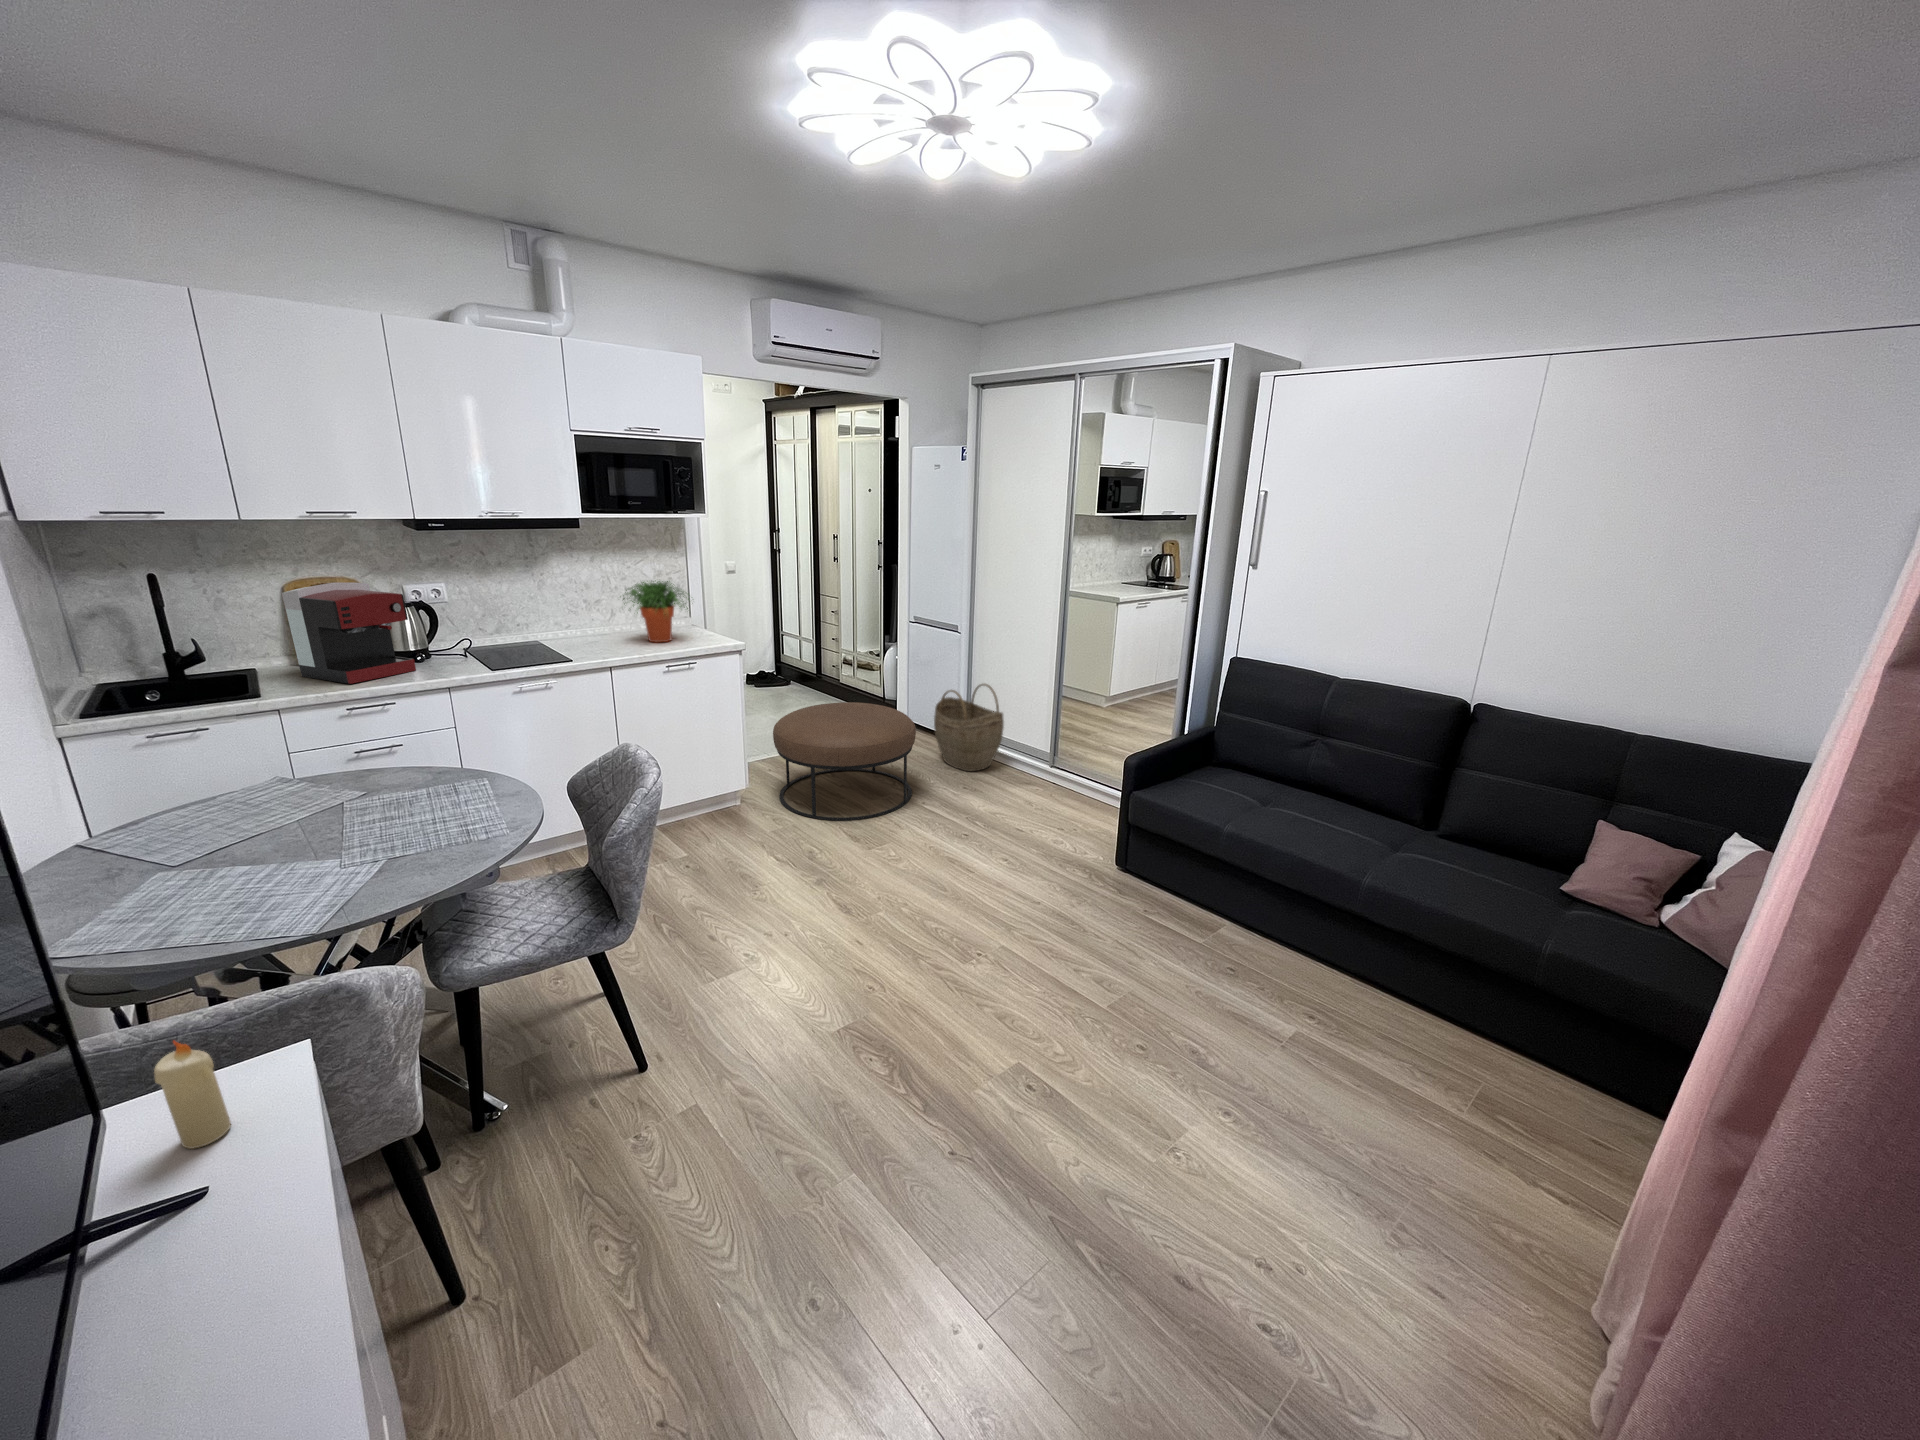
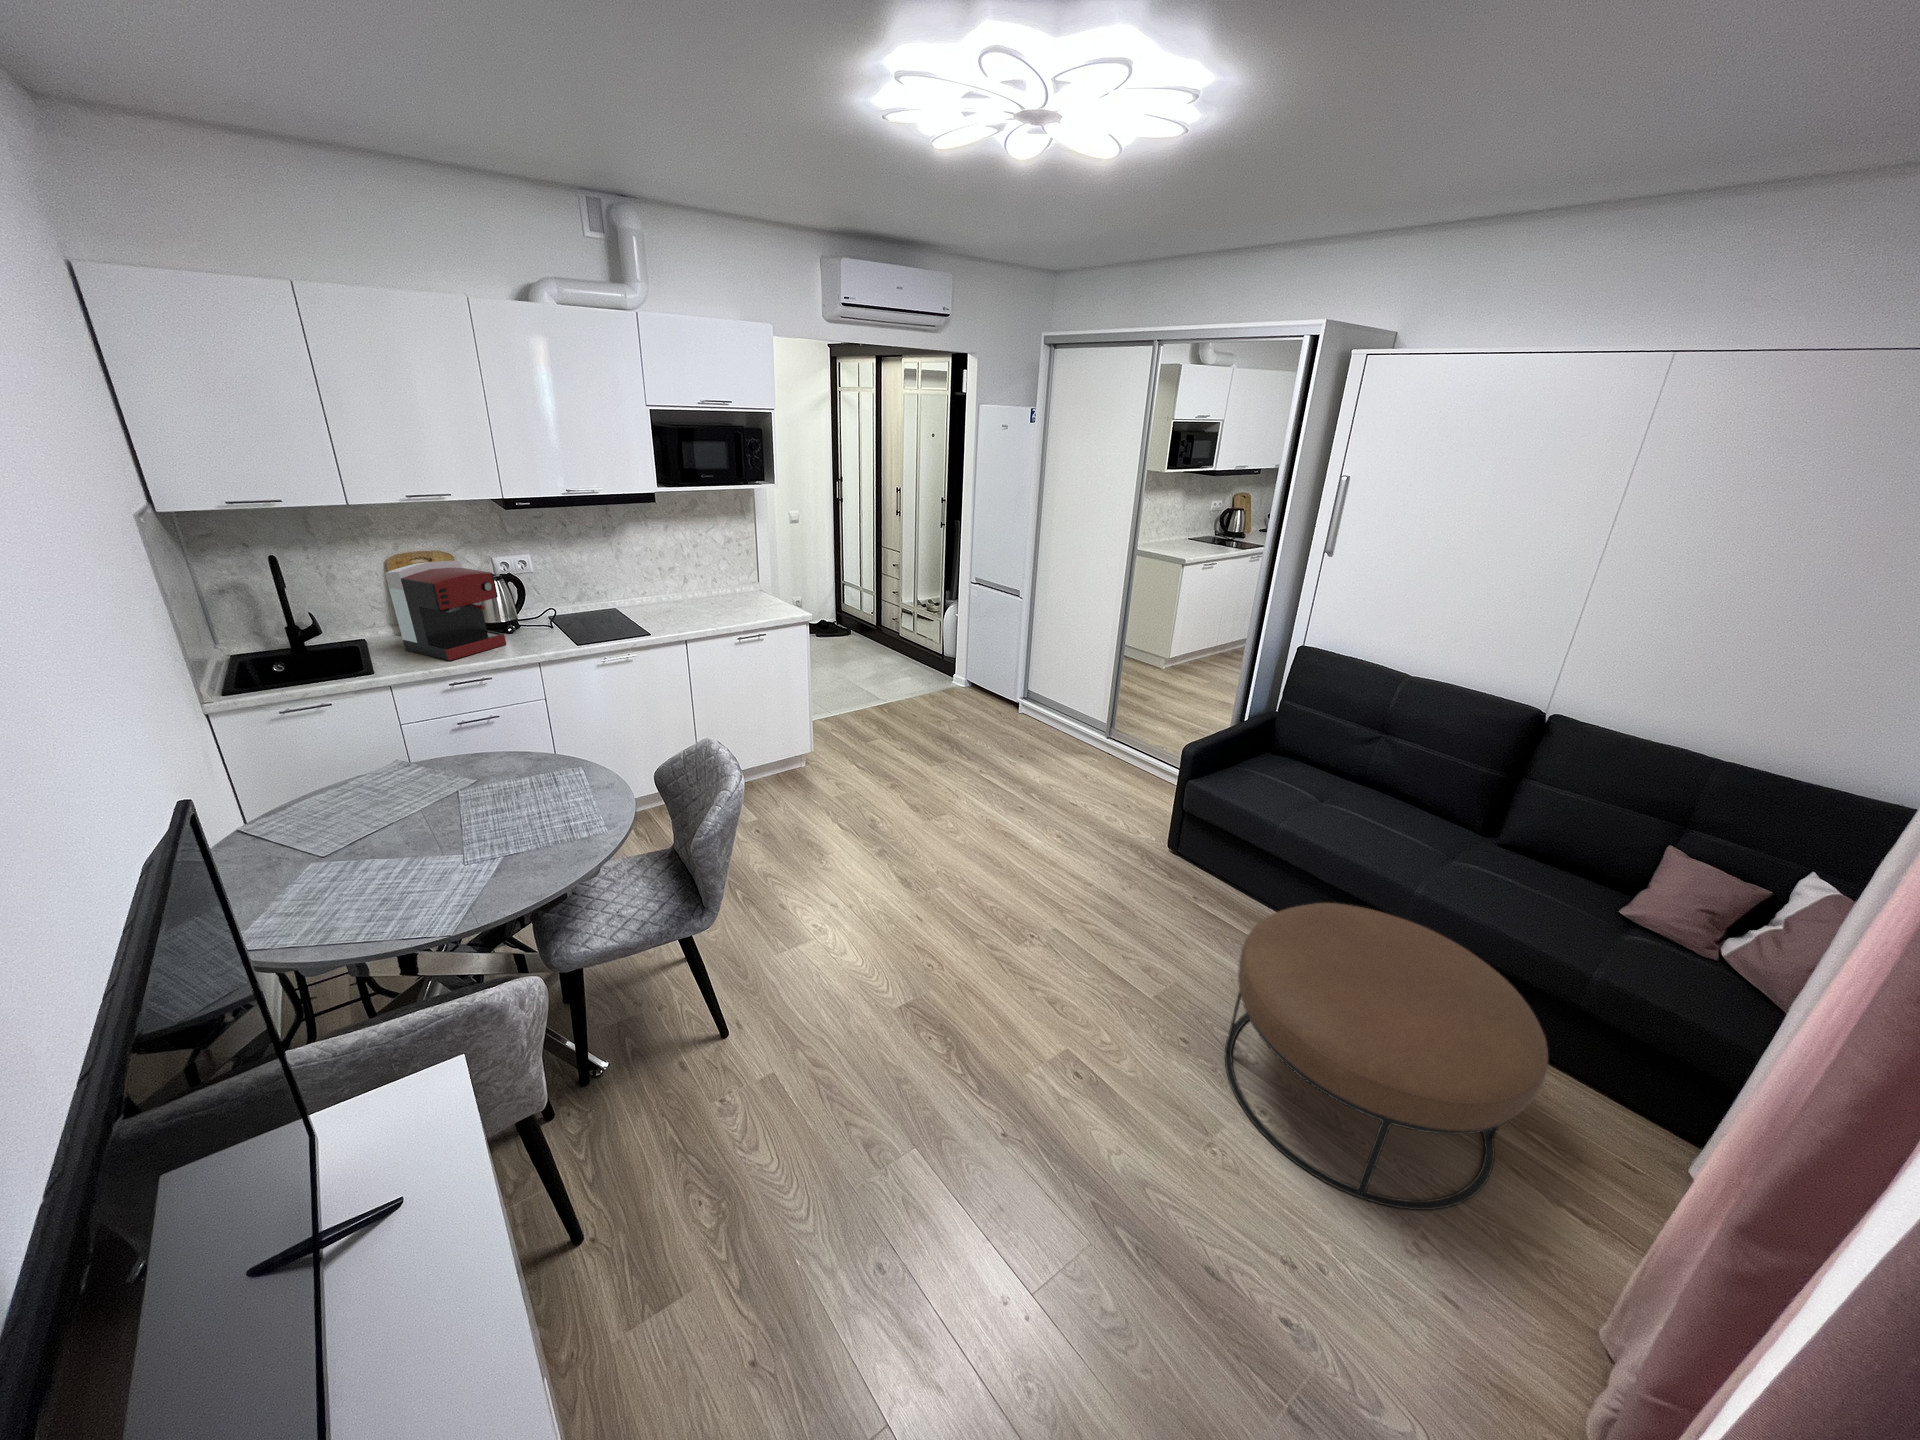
potted plant: present [623,581,689,642] -> none [688,550,762,612]
woven basket: present [934,684,1004,772] -> none [992,651,1062,739]
ottoman: present [773,702,916,821] -> present [1225,903,1548,1210]
candle: present [154,1041,231,1149] -> none [358,1068,415,1151]

